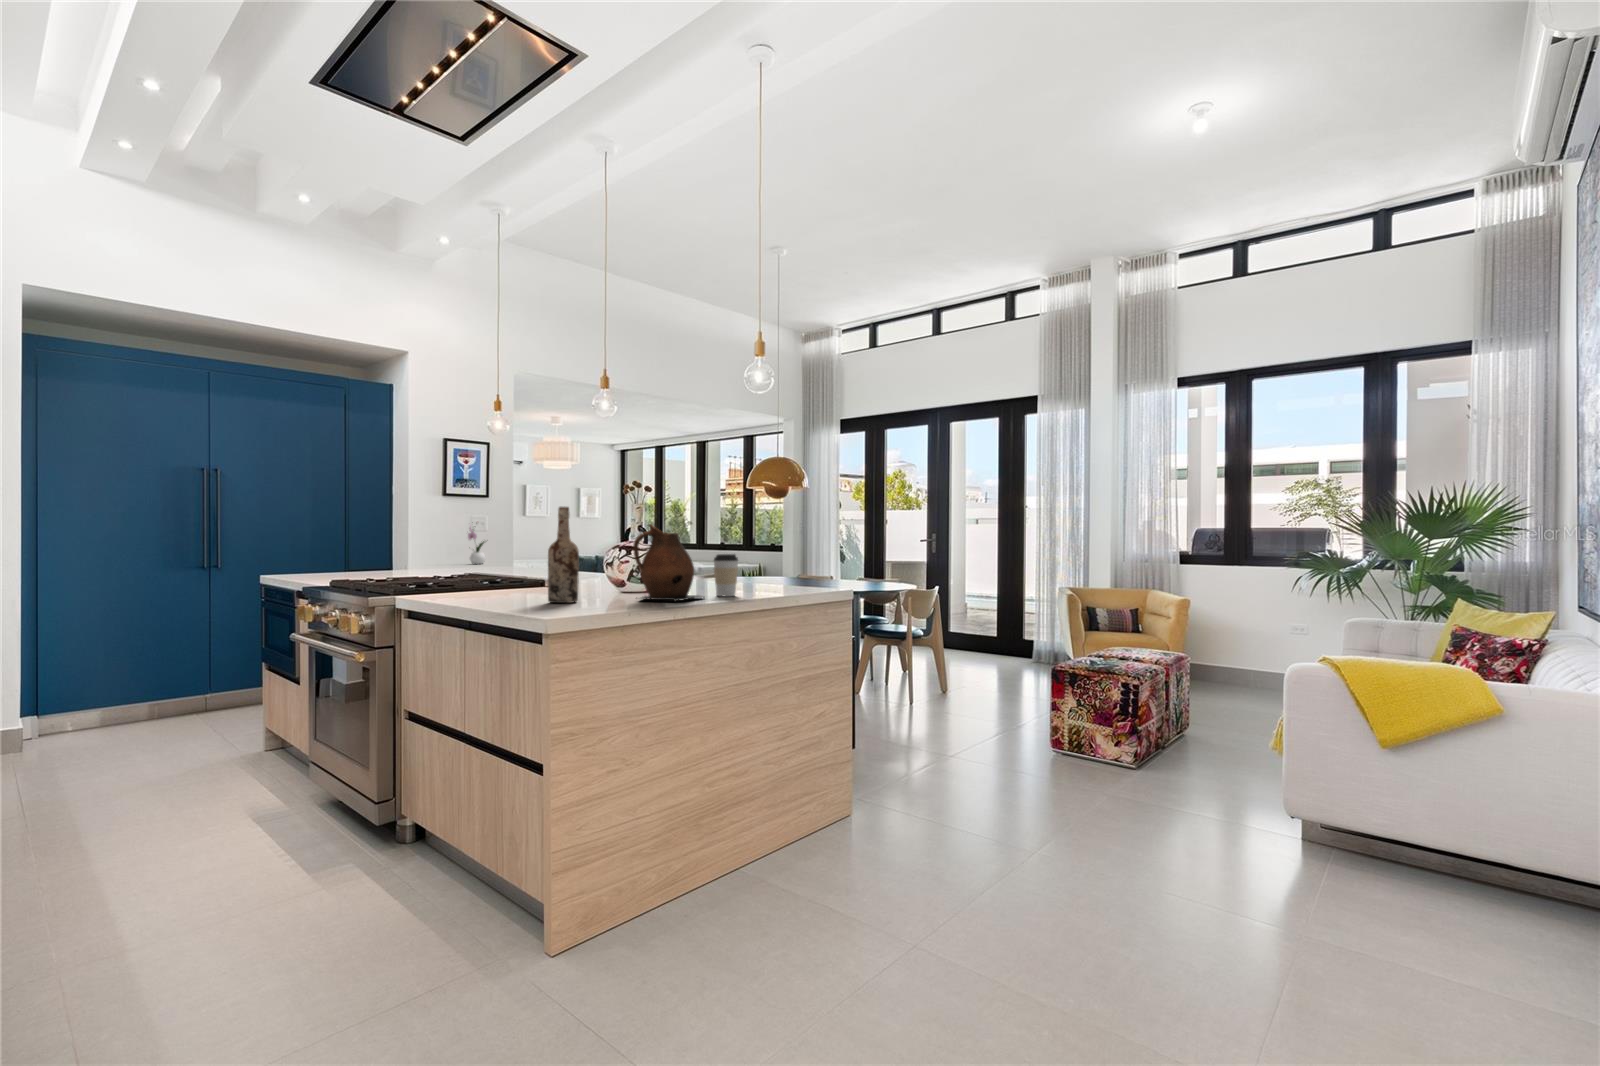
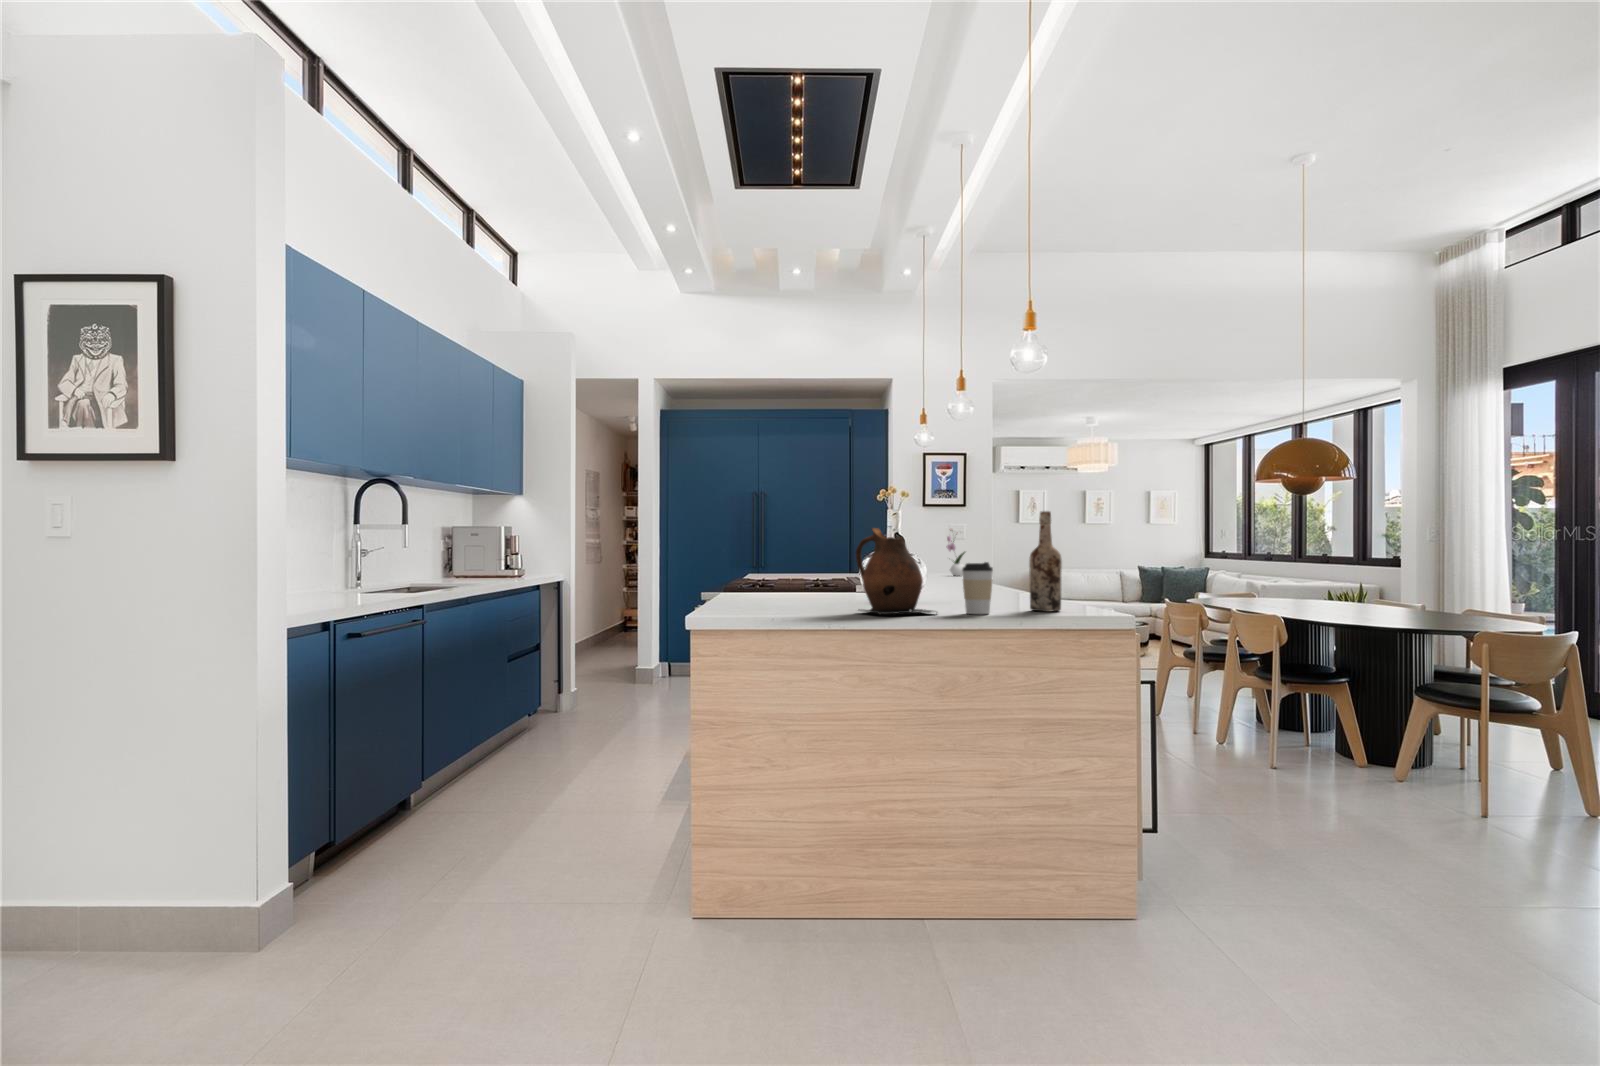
wine bottle: present [548,507,579,603] -> present [1029,511,1062,612]

